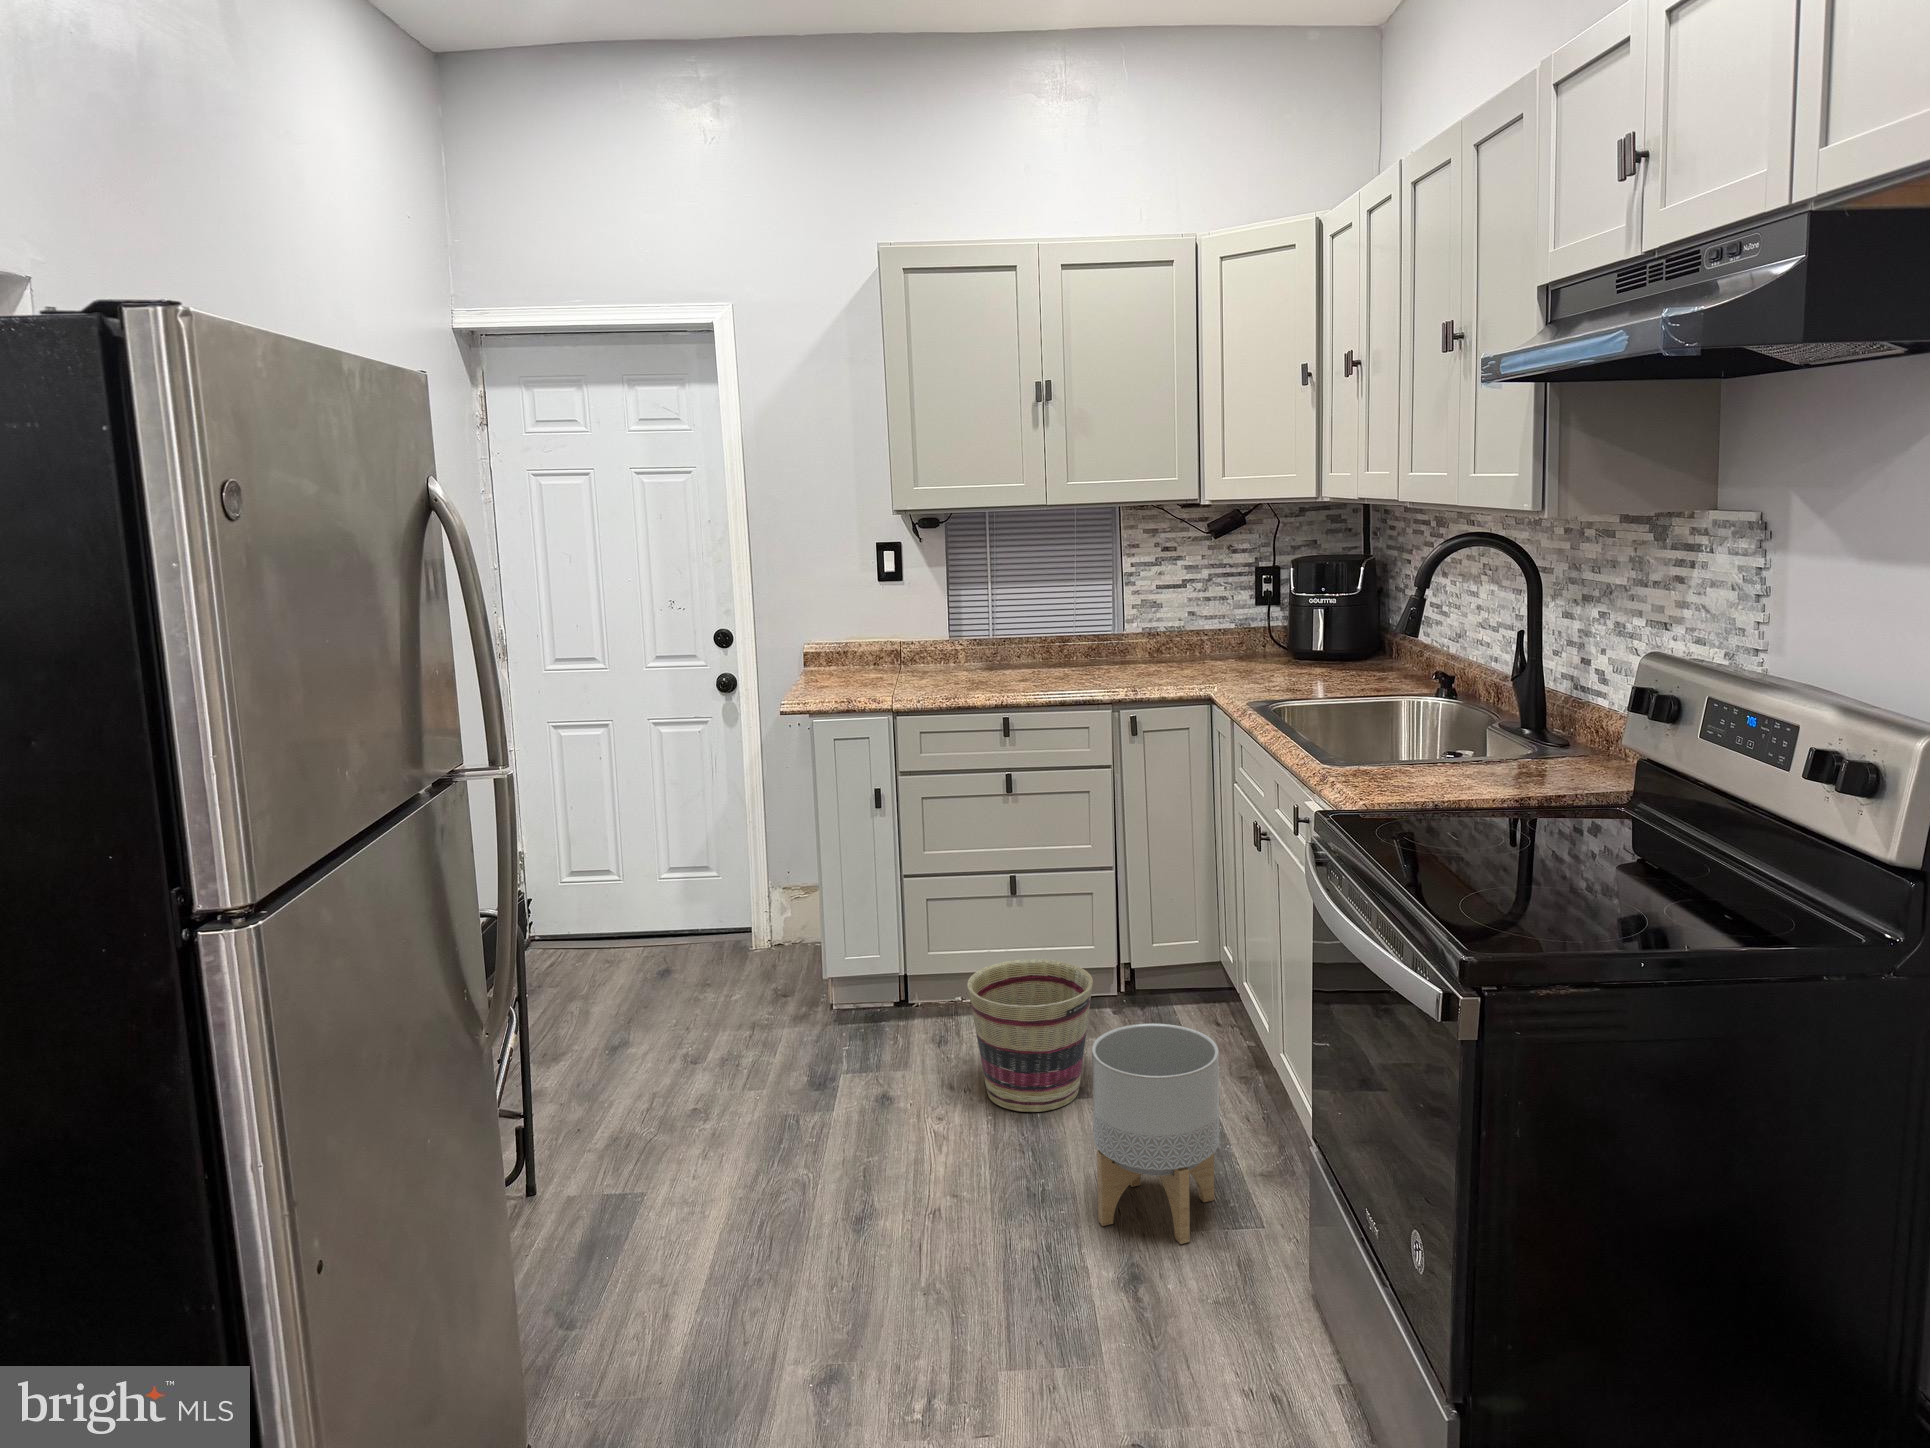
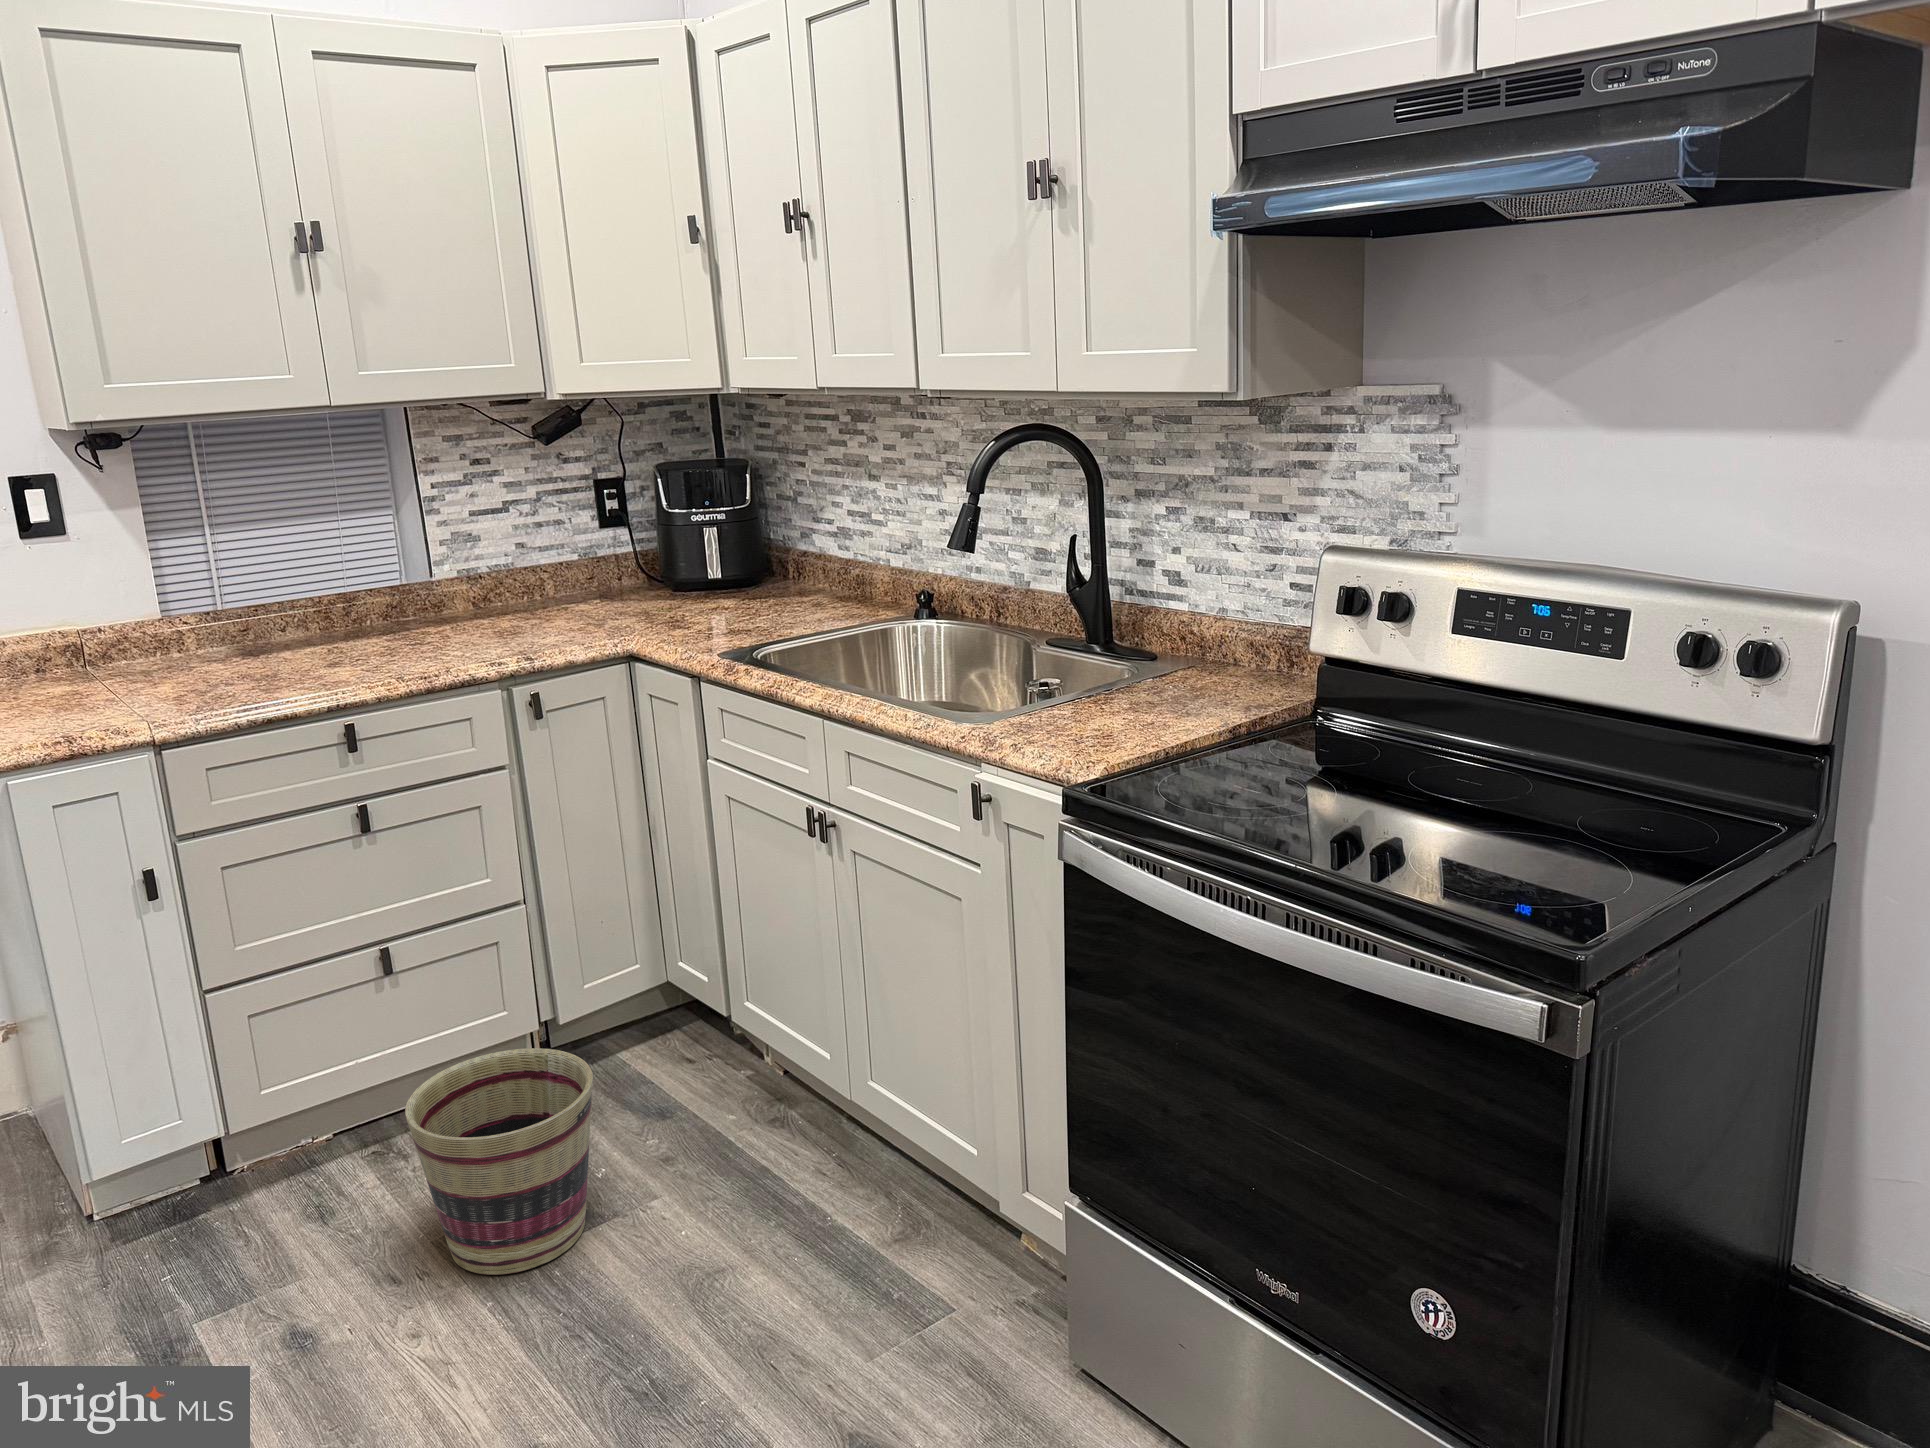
planter: present [1092,1023,1219,1244] -> none [701,1089,873,1379]

